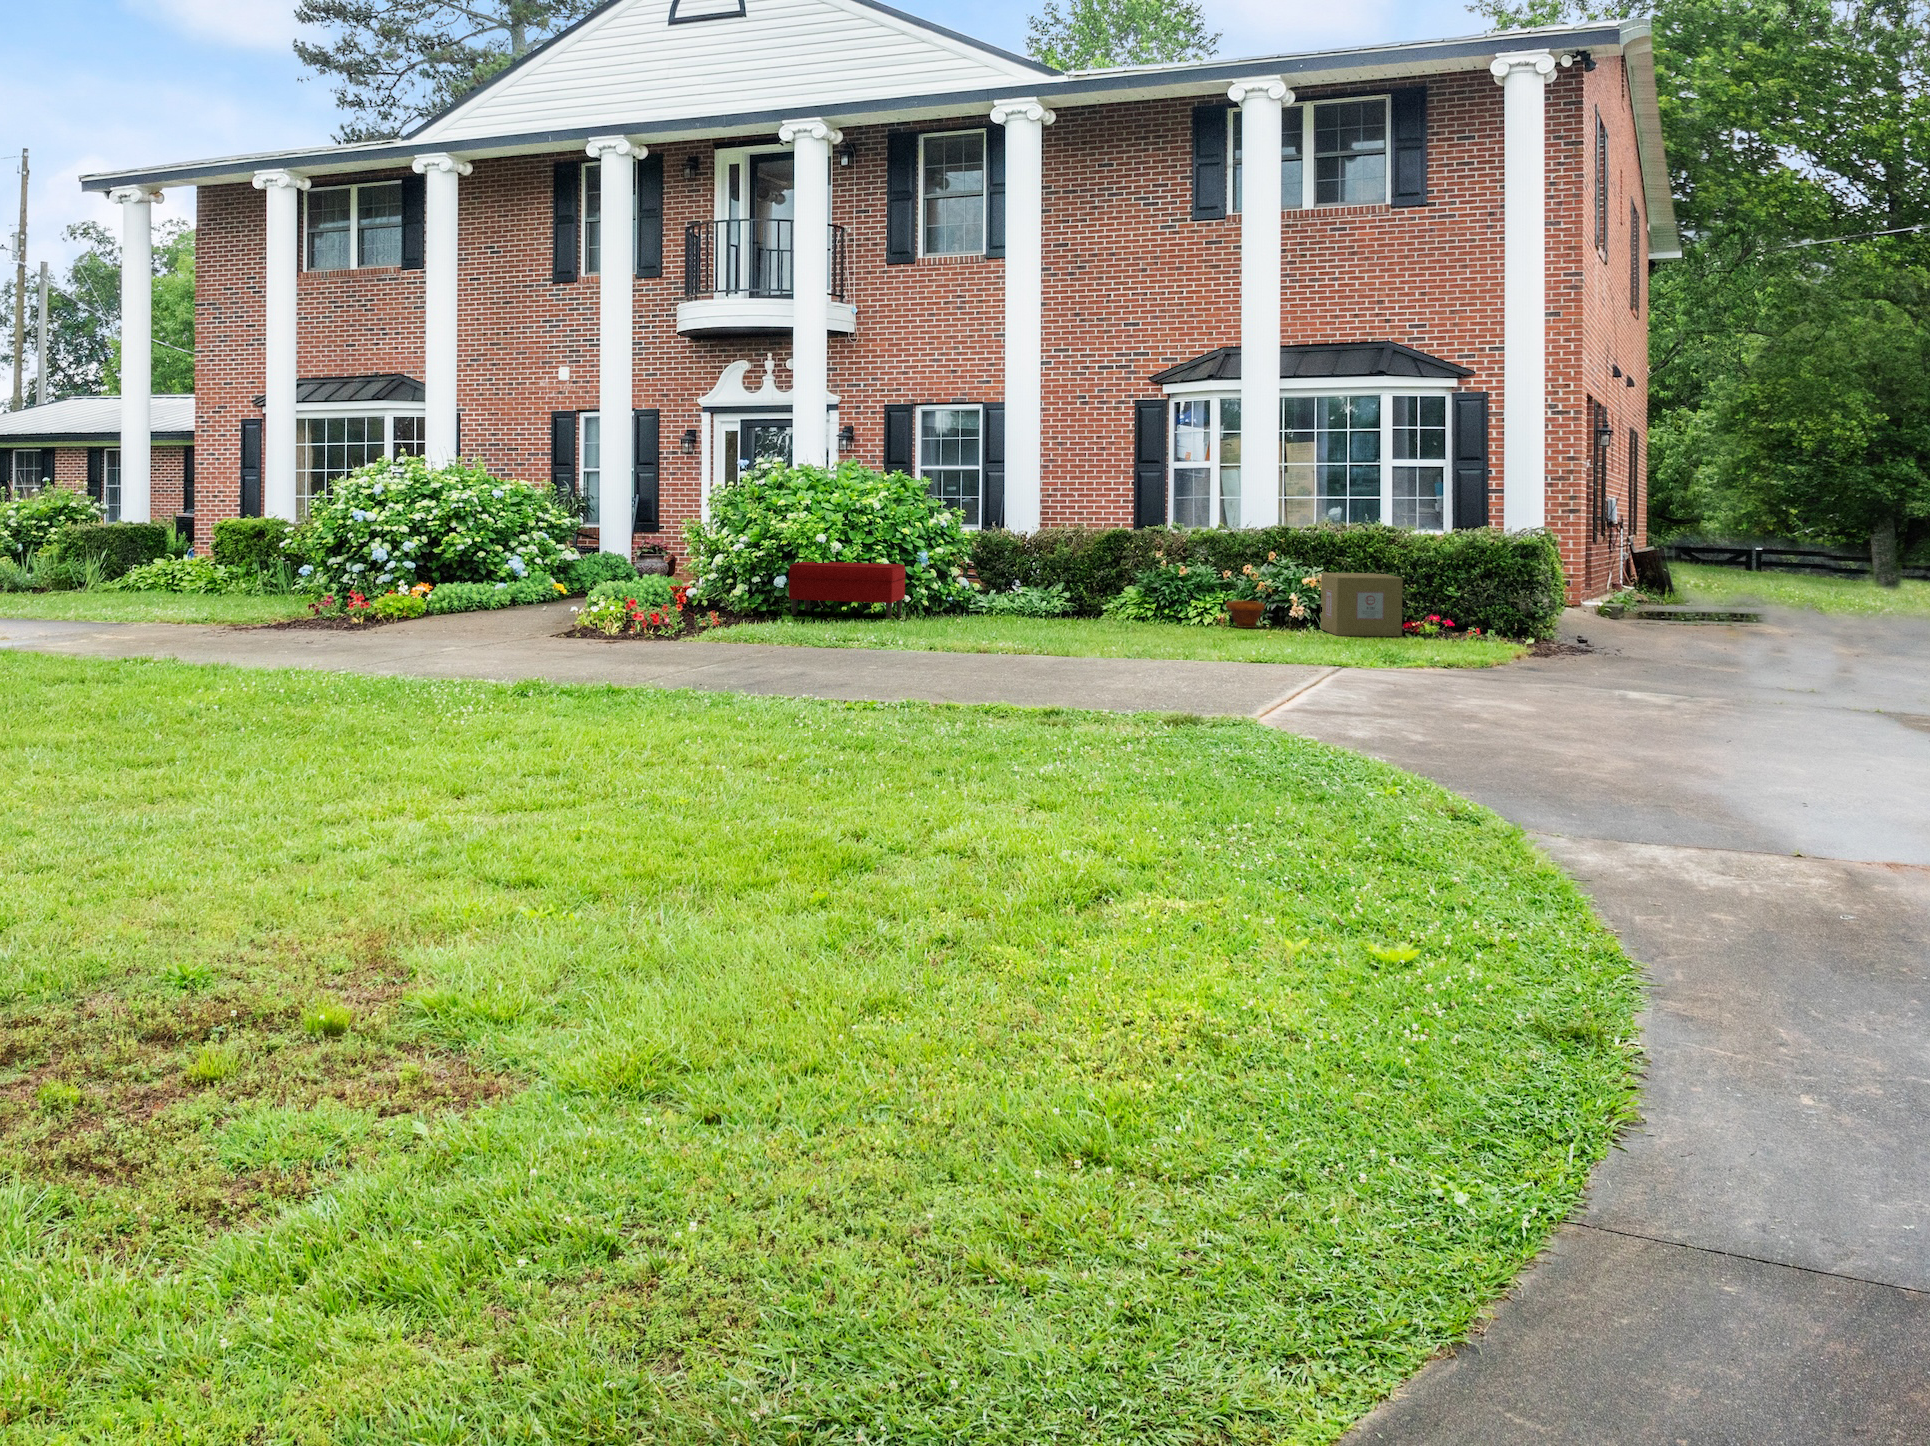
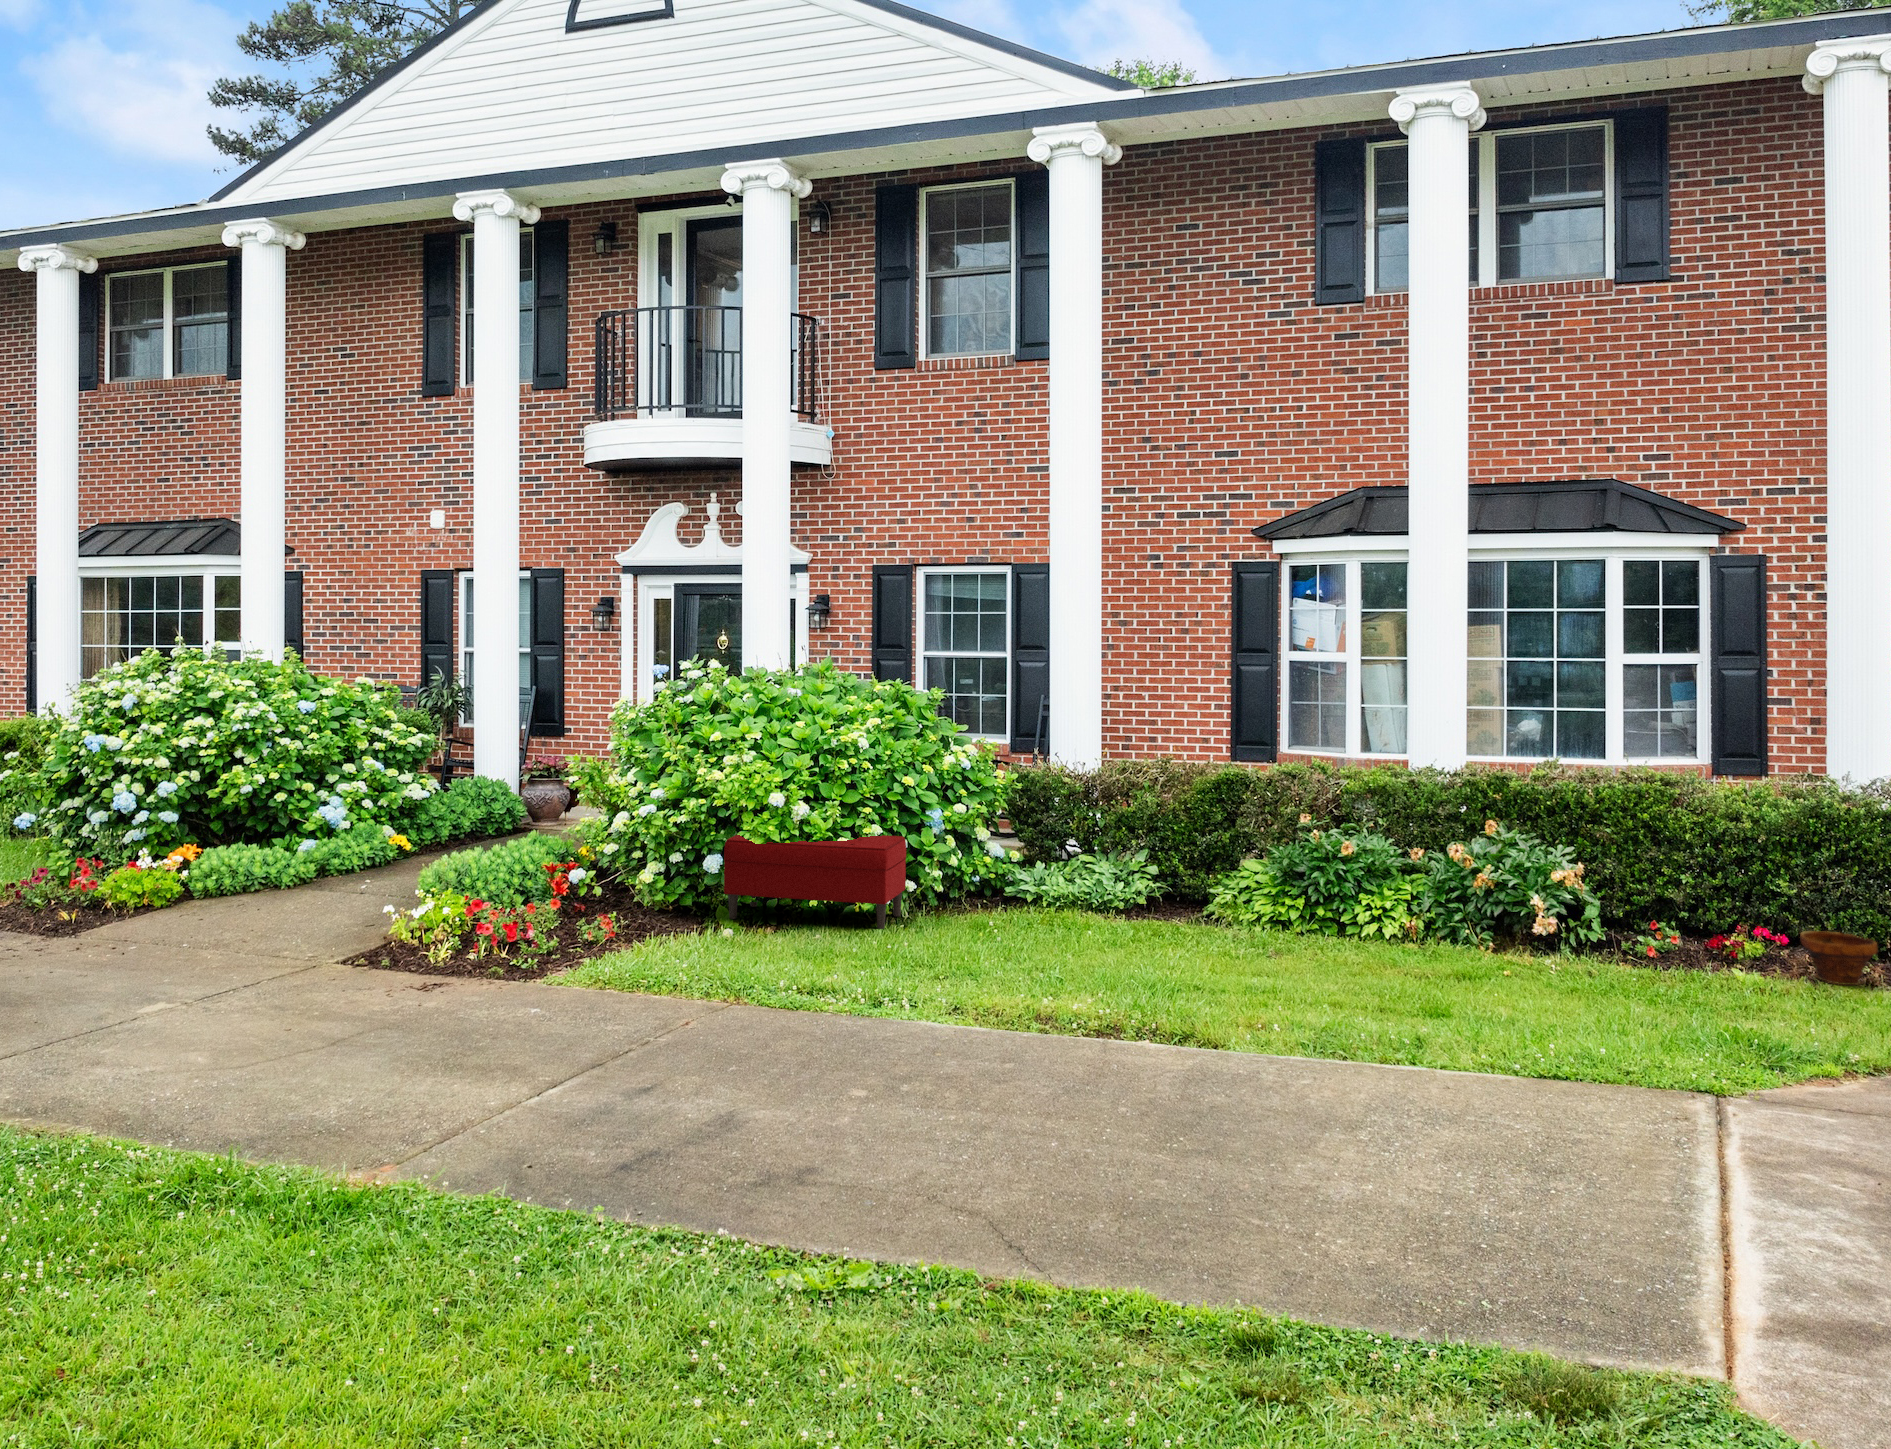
cardboard box: present [1321,573,1403,636] -> none [1583,864,1730,978]
planter: present [1226,600,1265,628] -> present [1800,931,1877,985]

